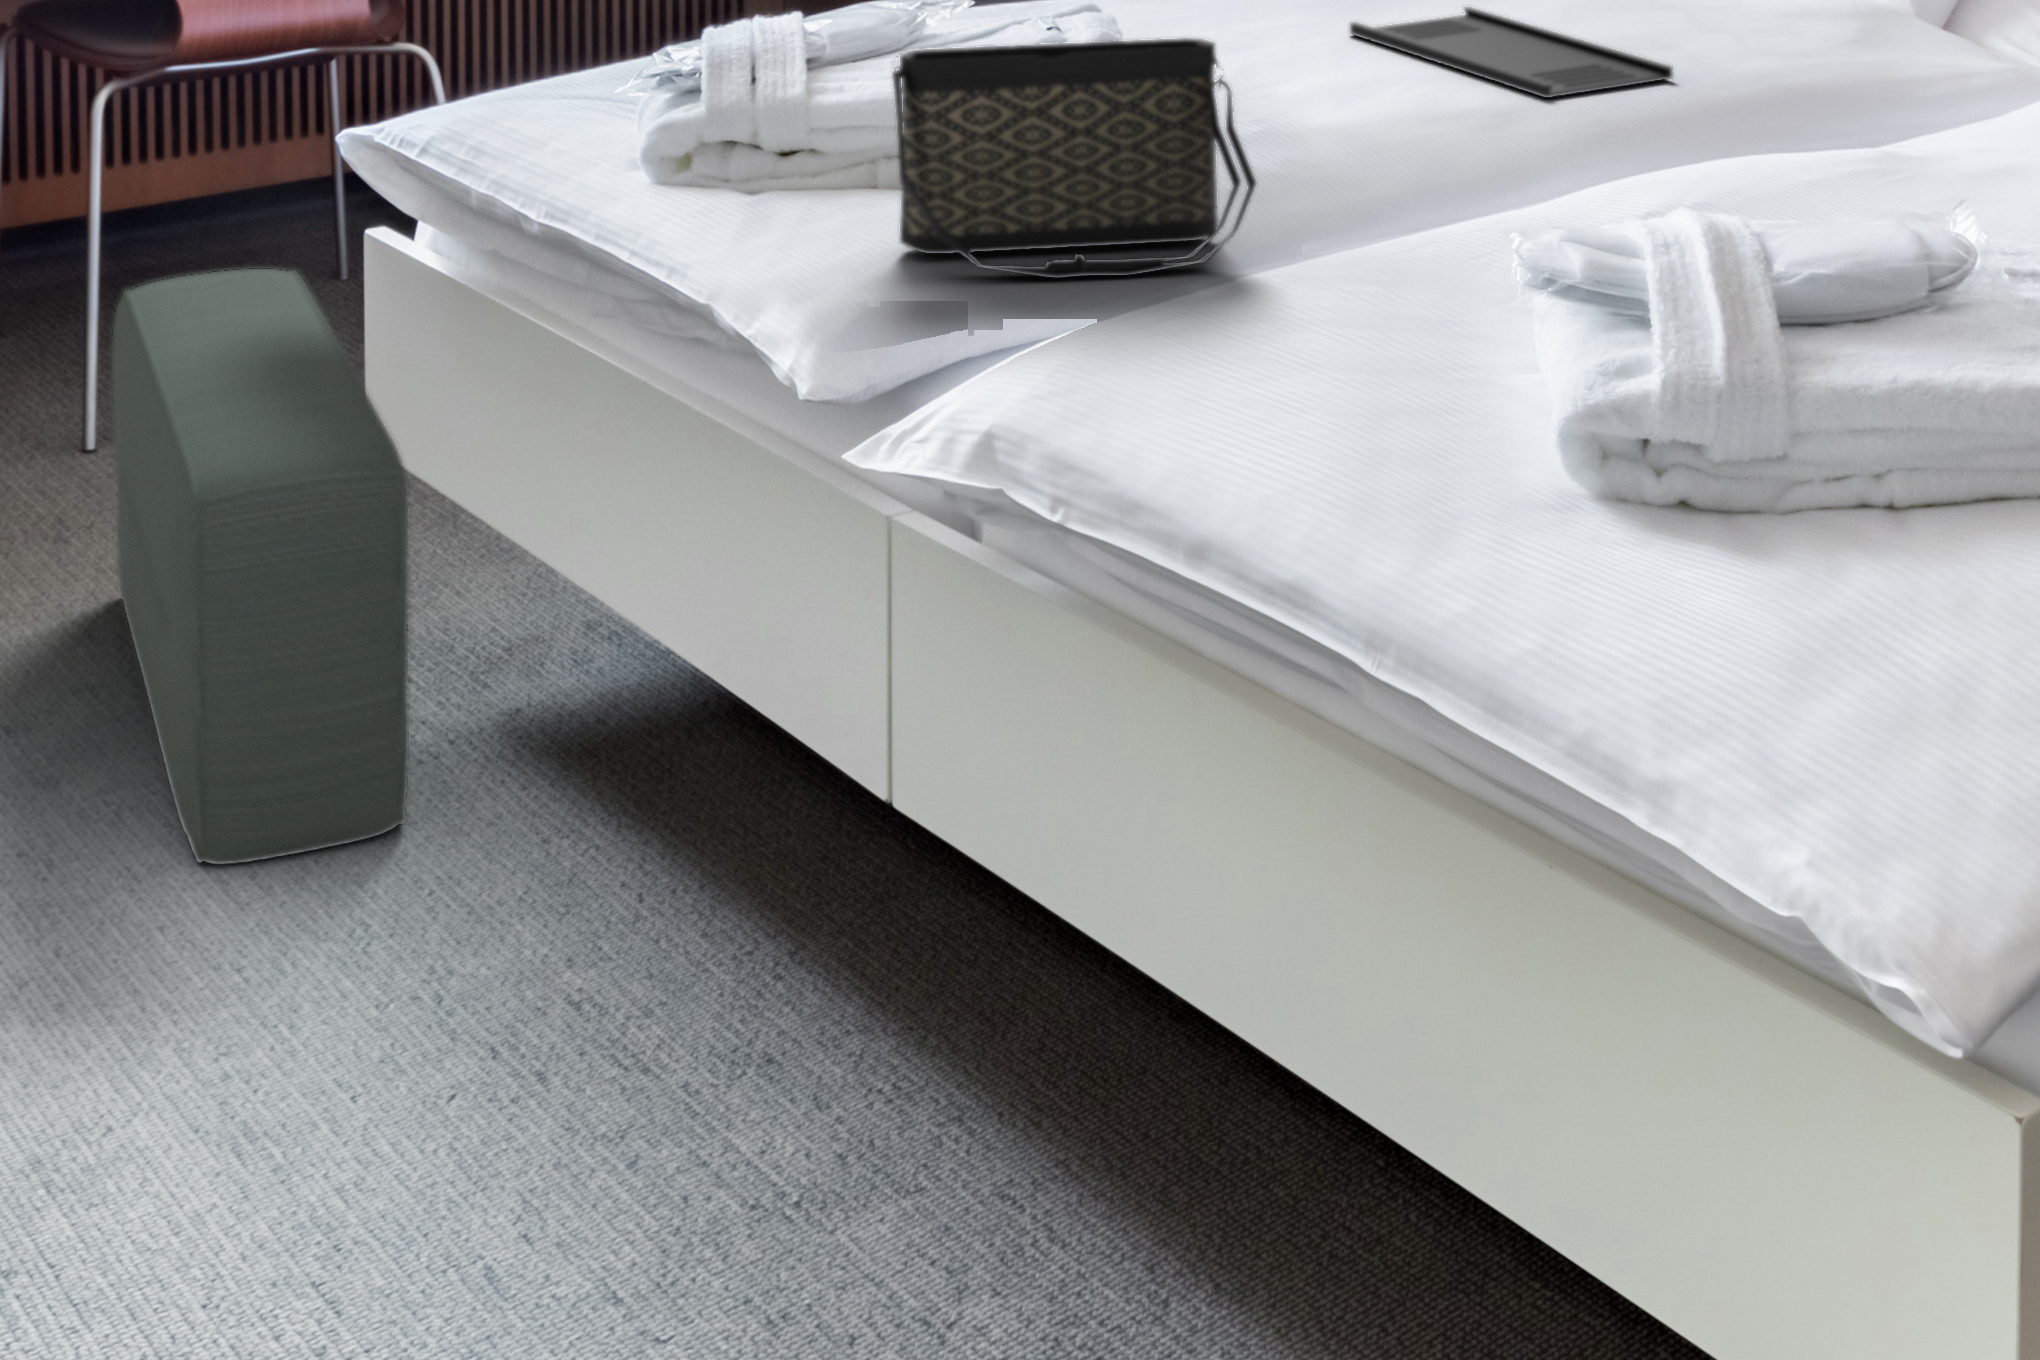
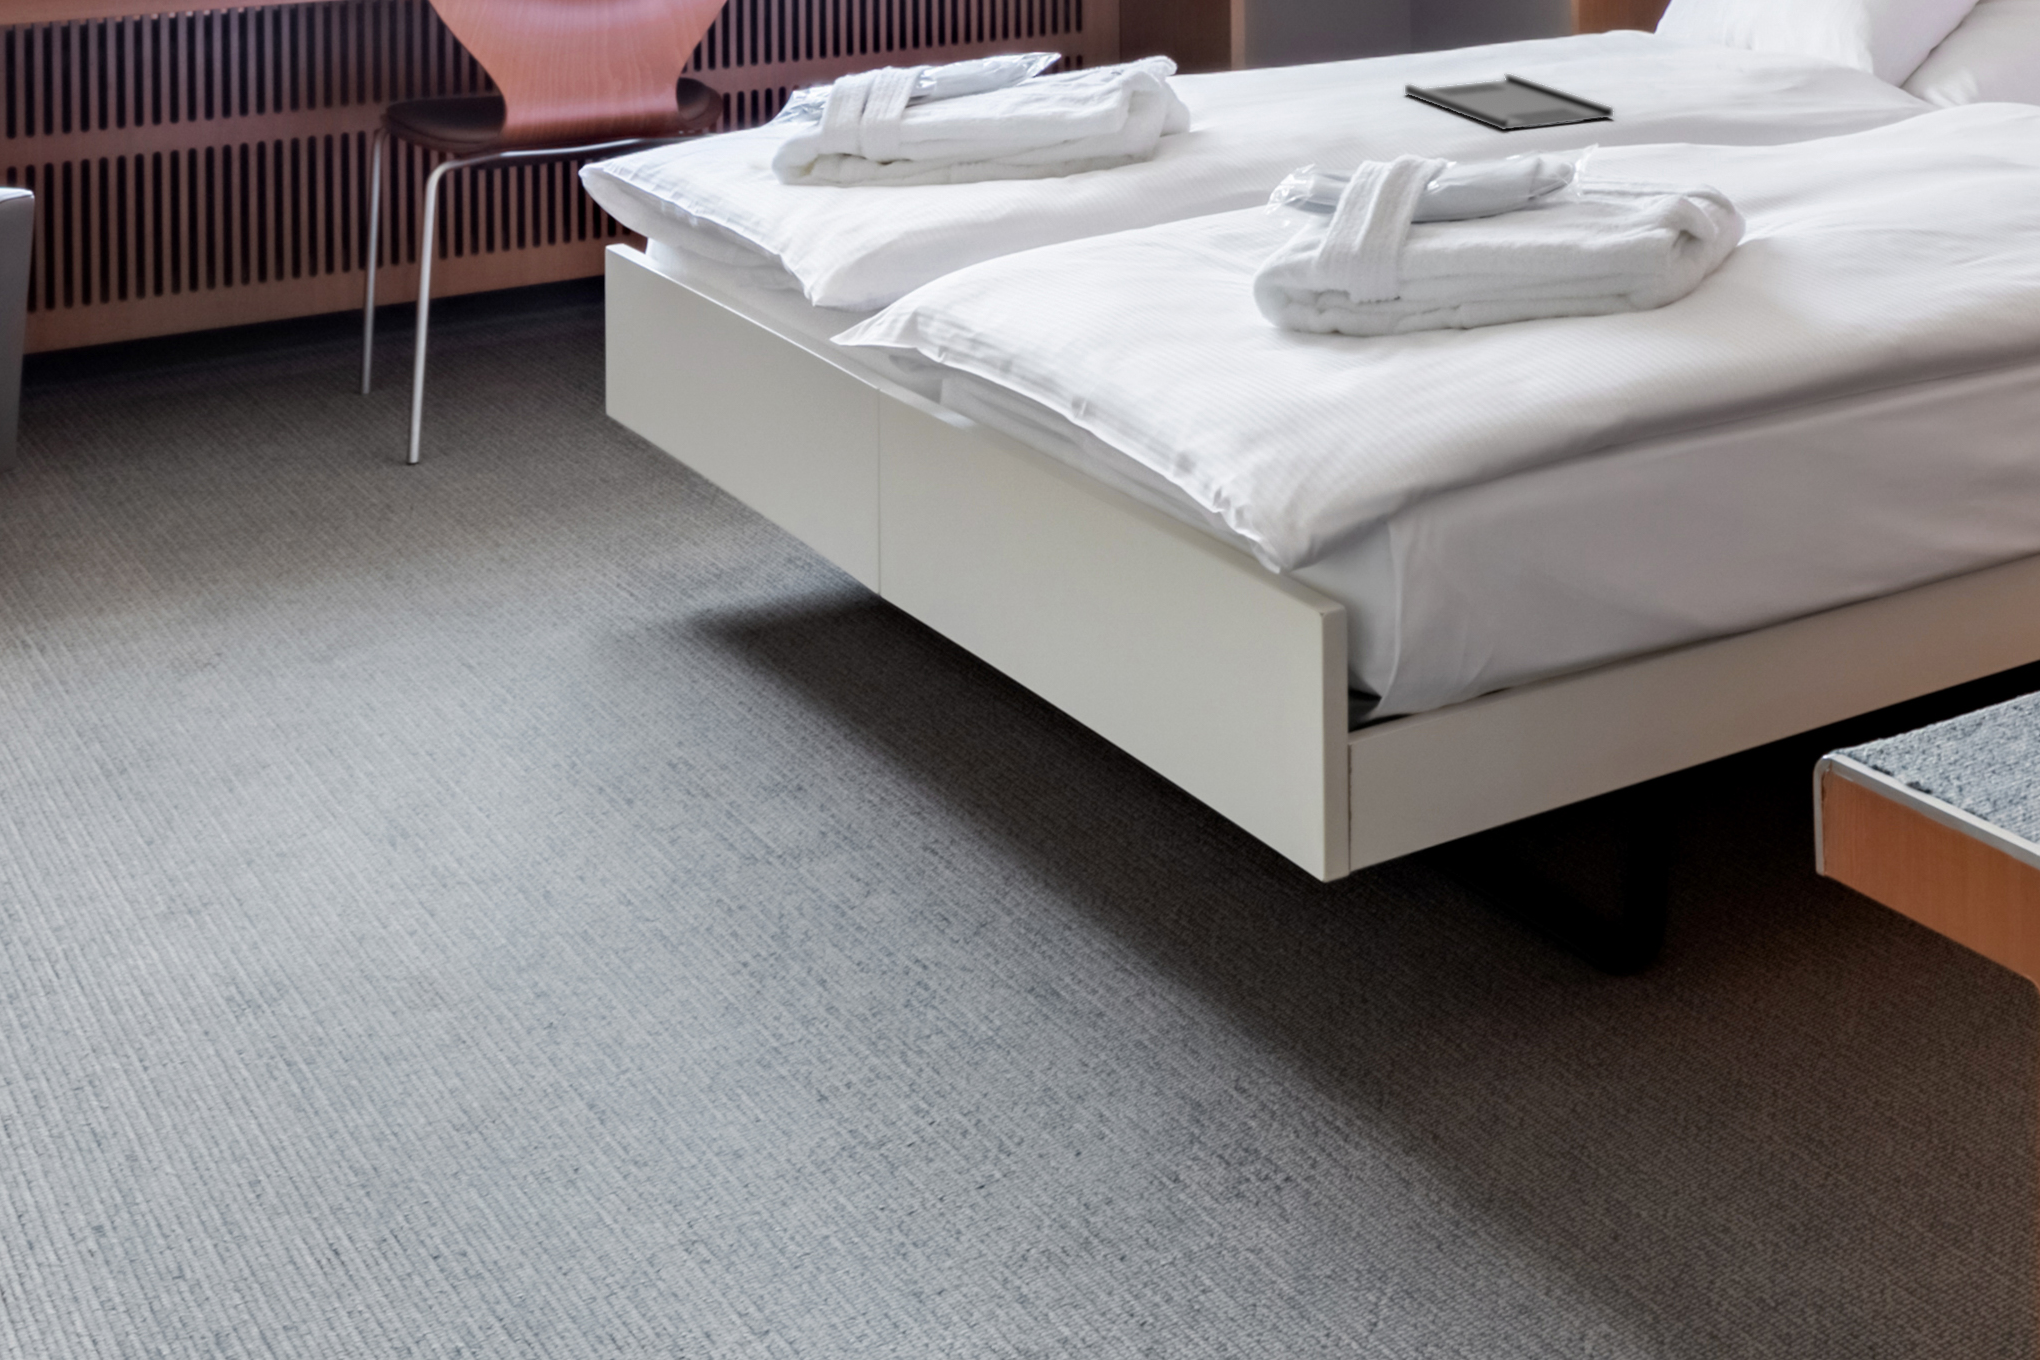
handbag: present [892,38,1256,278] -> none [917,69,1176,232]
pouf: present [112,269,409,864] -> none [408,281,594,677]

